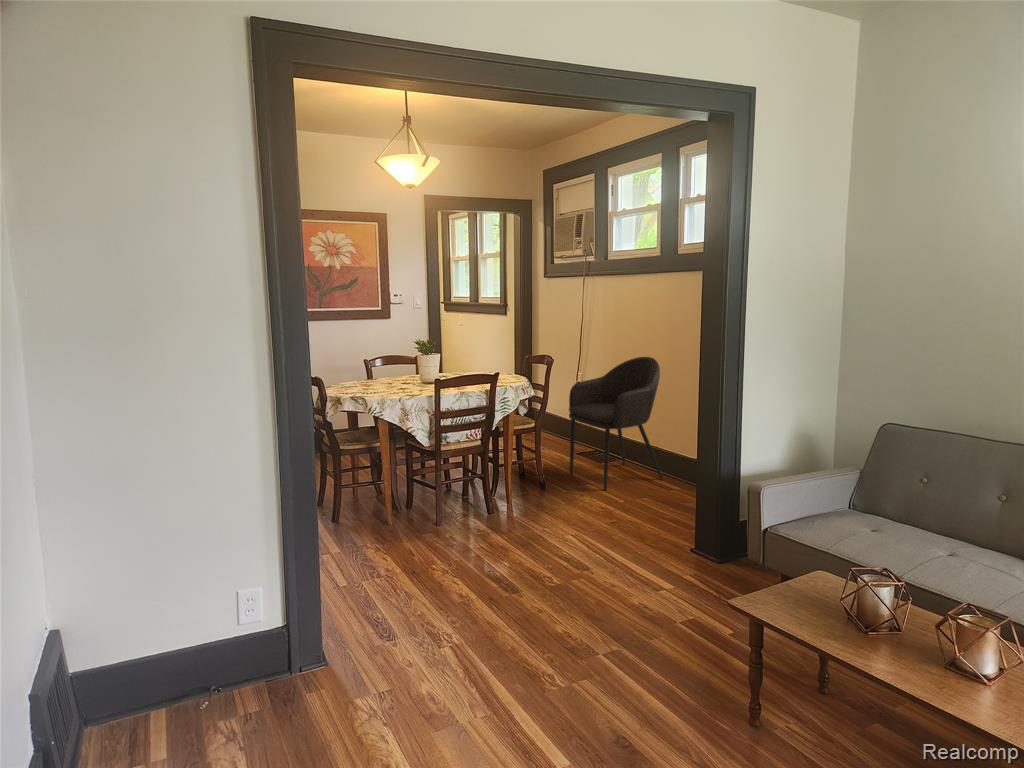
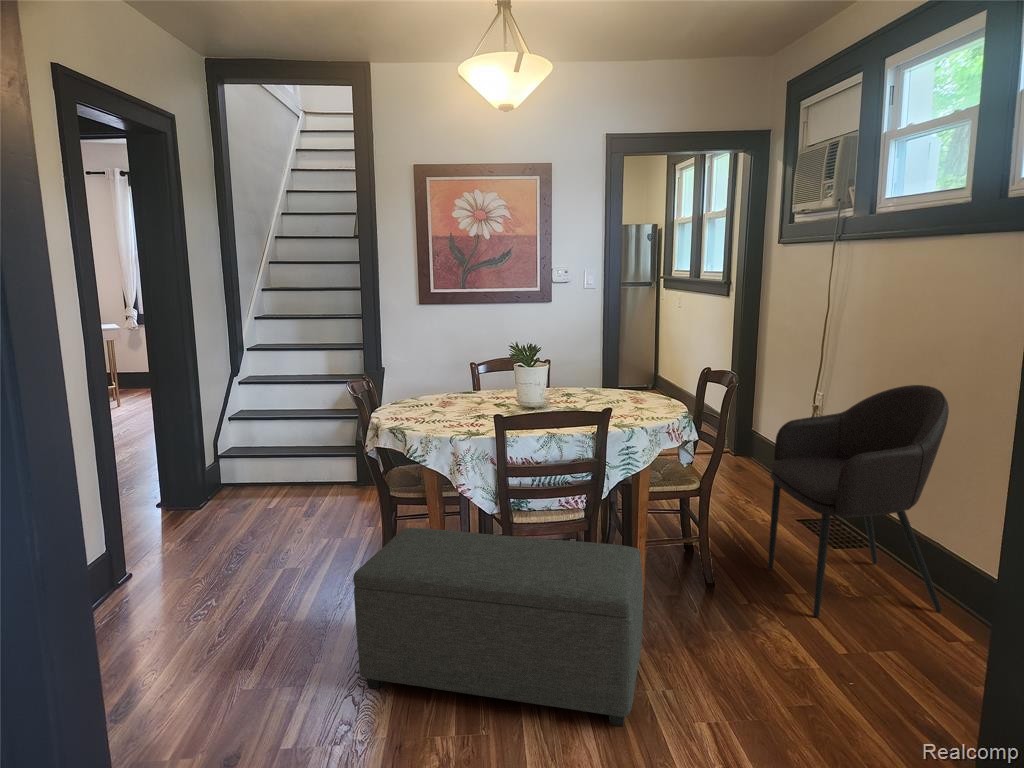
ottoman: none [367,452,538,557] -> present [353,528,643,726]

